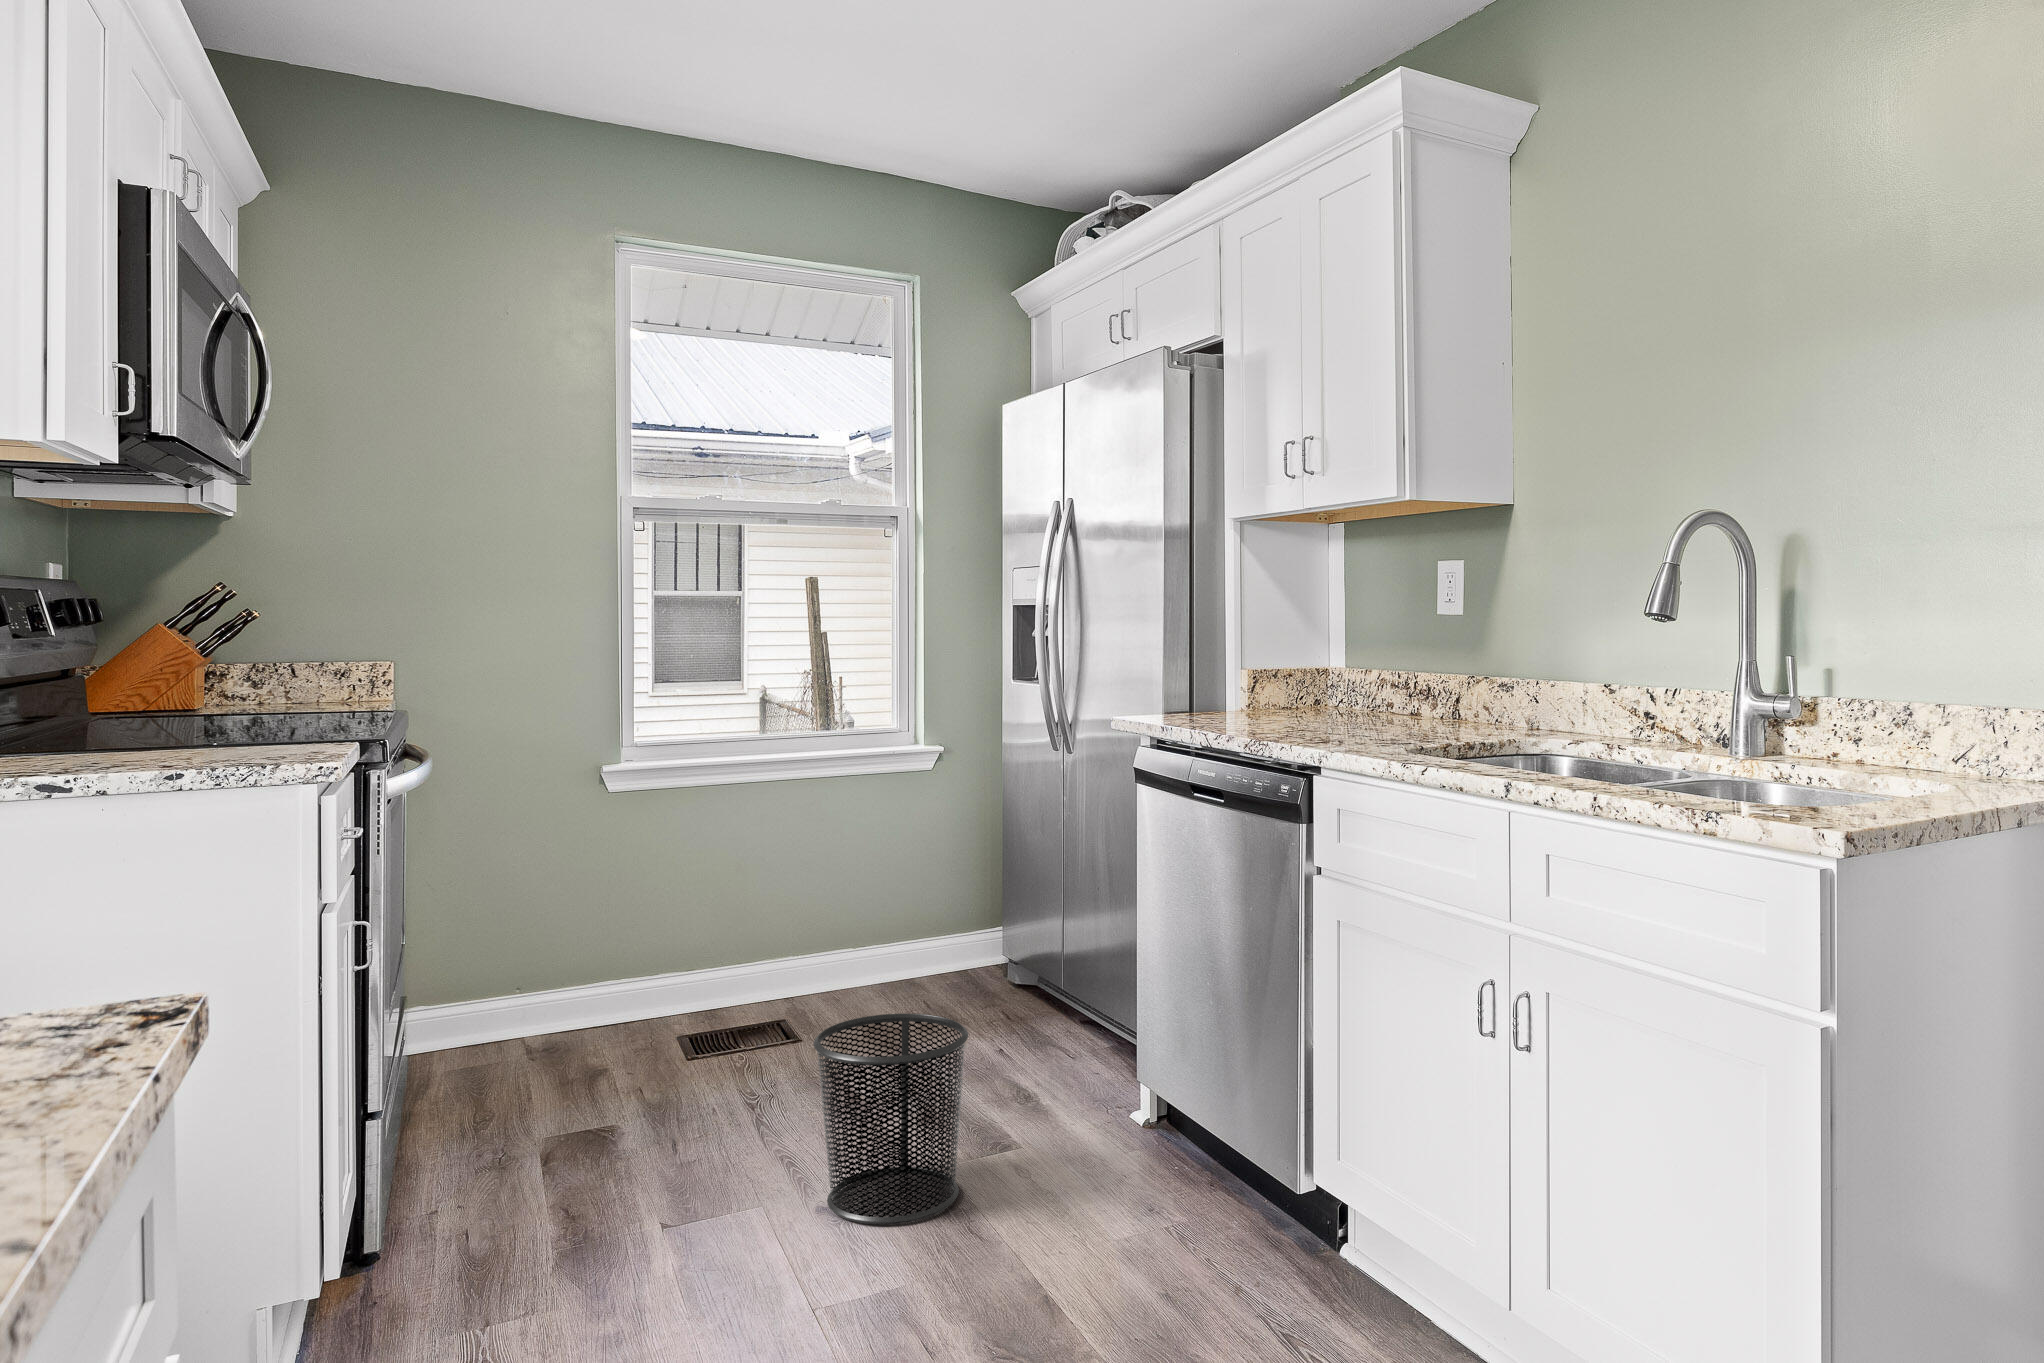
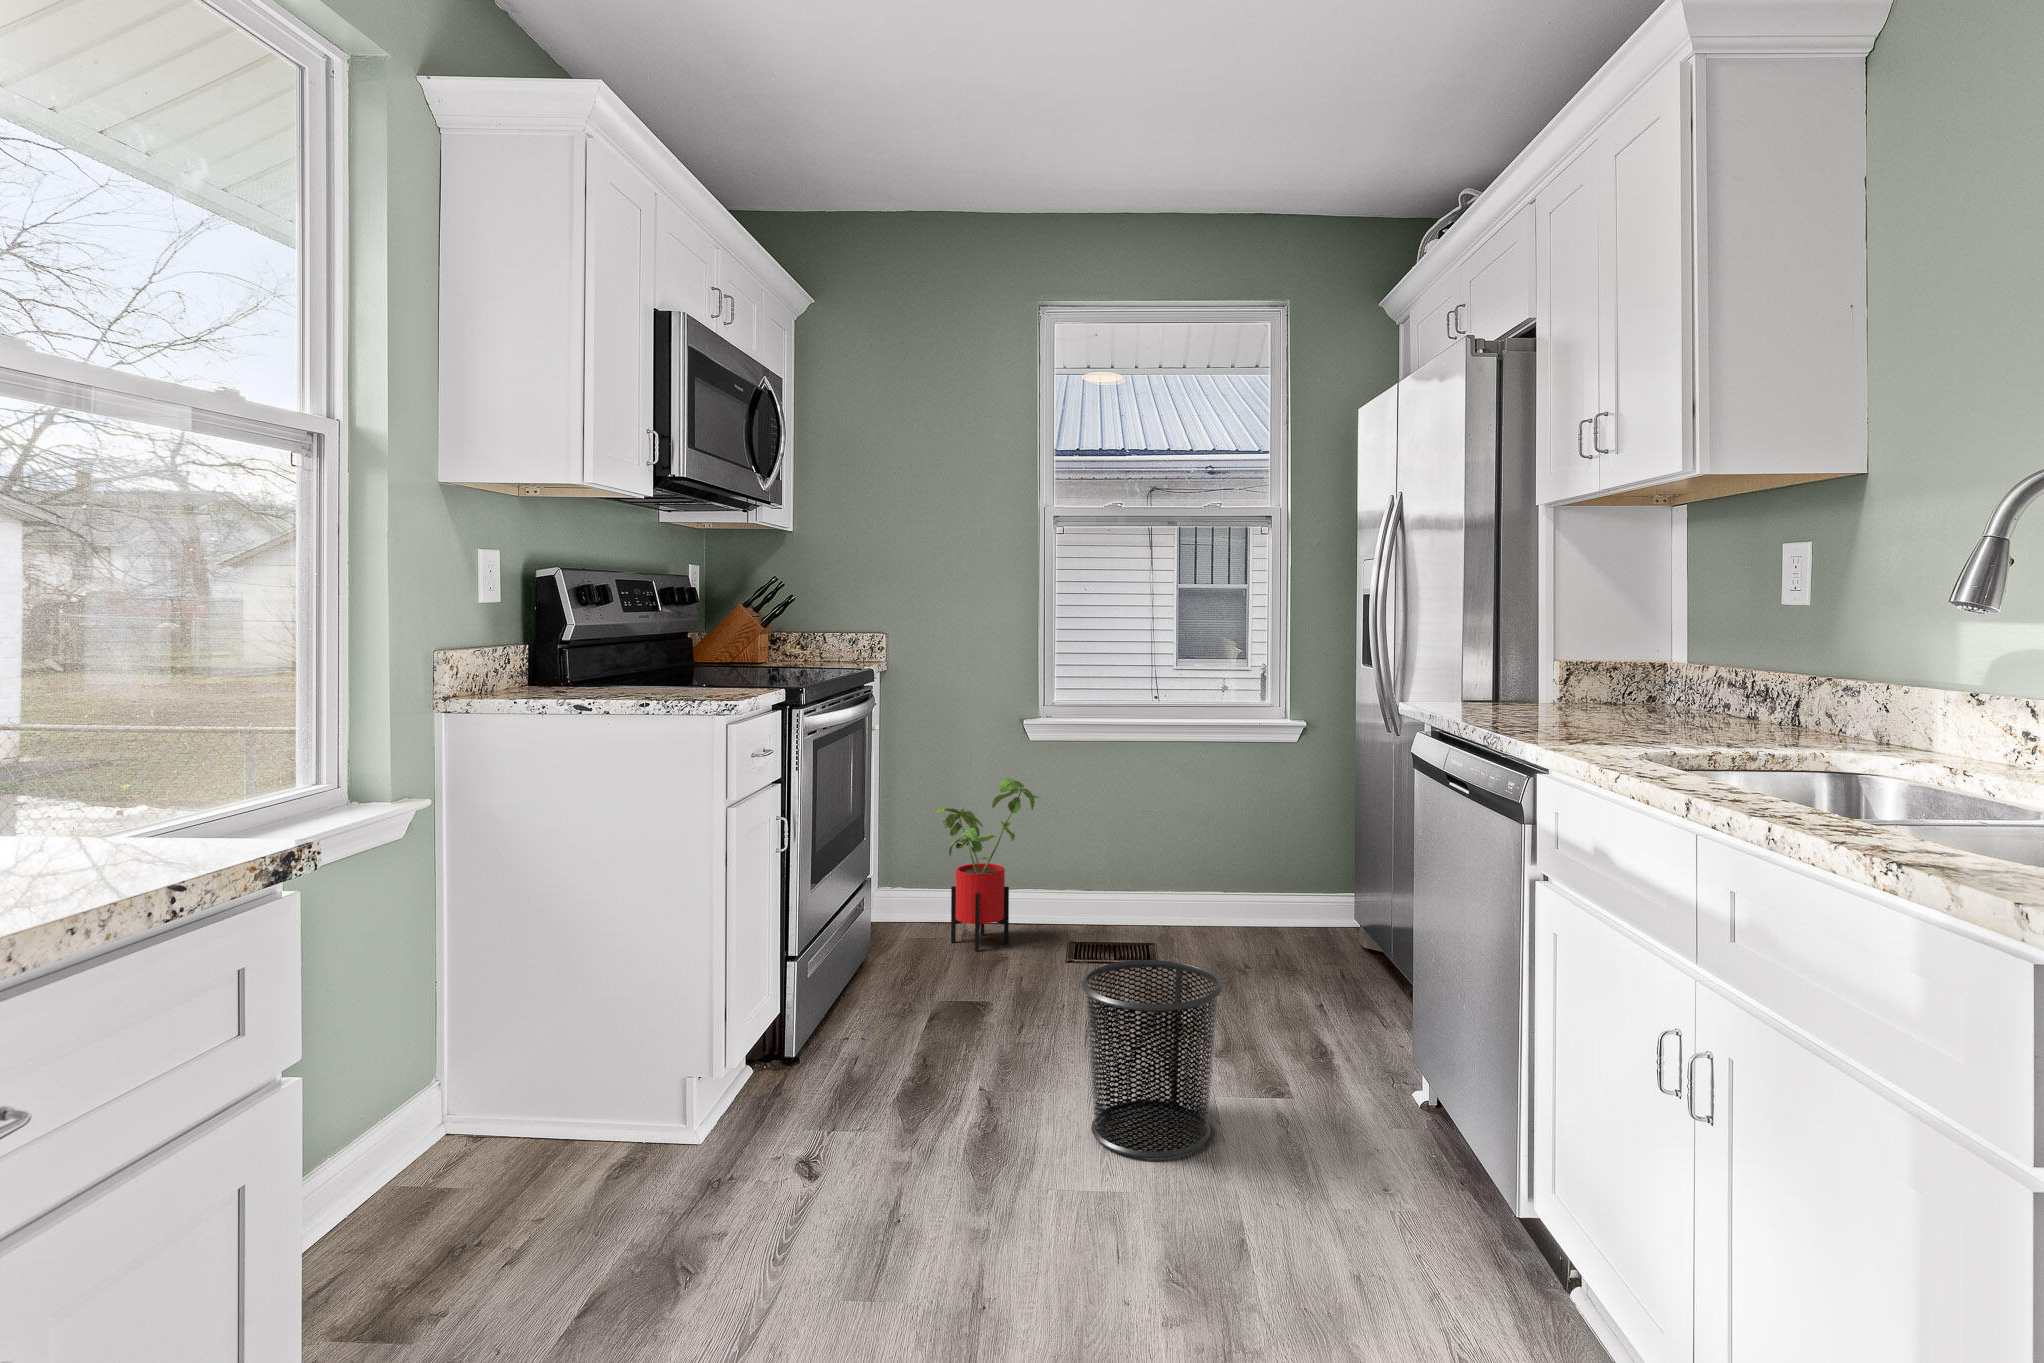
house plant: none [495,839,632,1058] -> present [937,778,1039,951]

